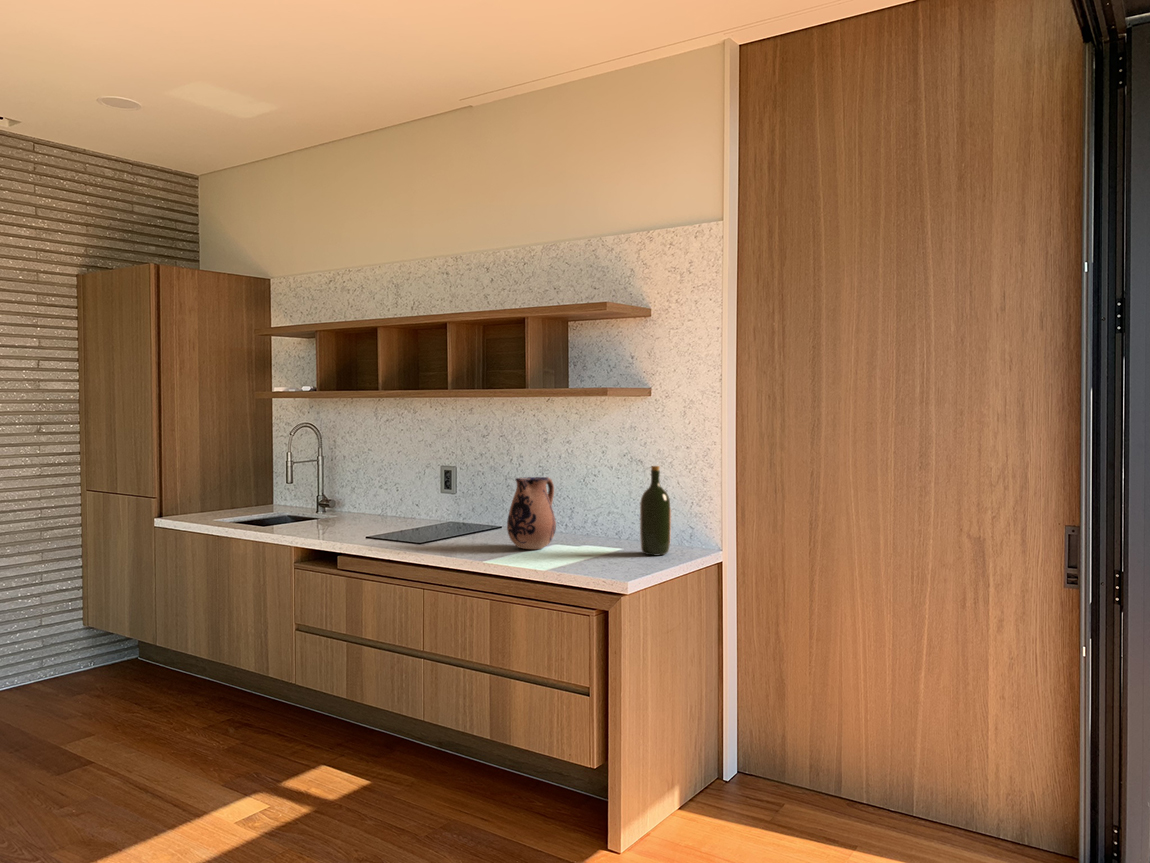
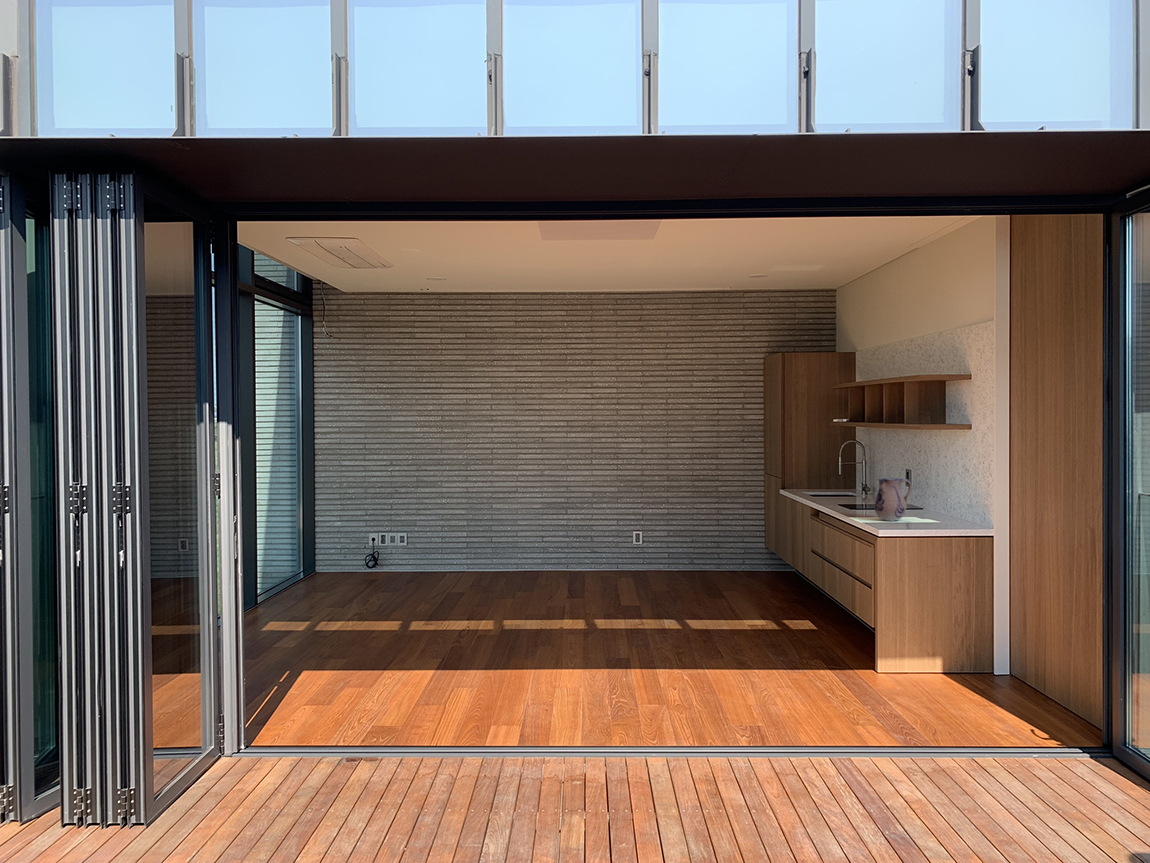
wine bottle: present [640,466,671,555] -> none [930,475,951,531]

